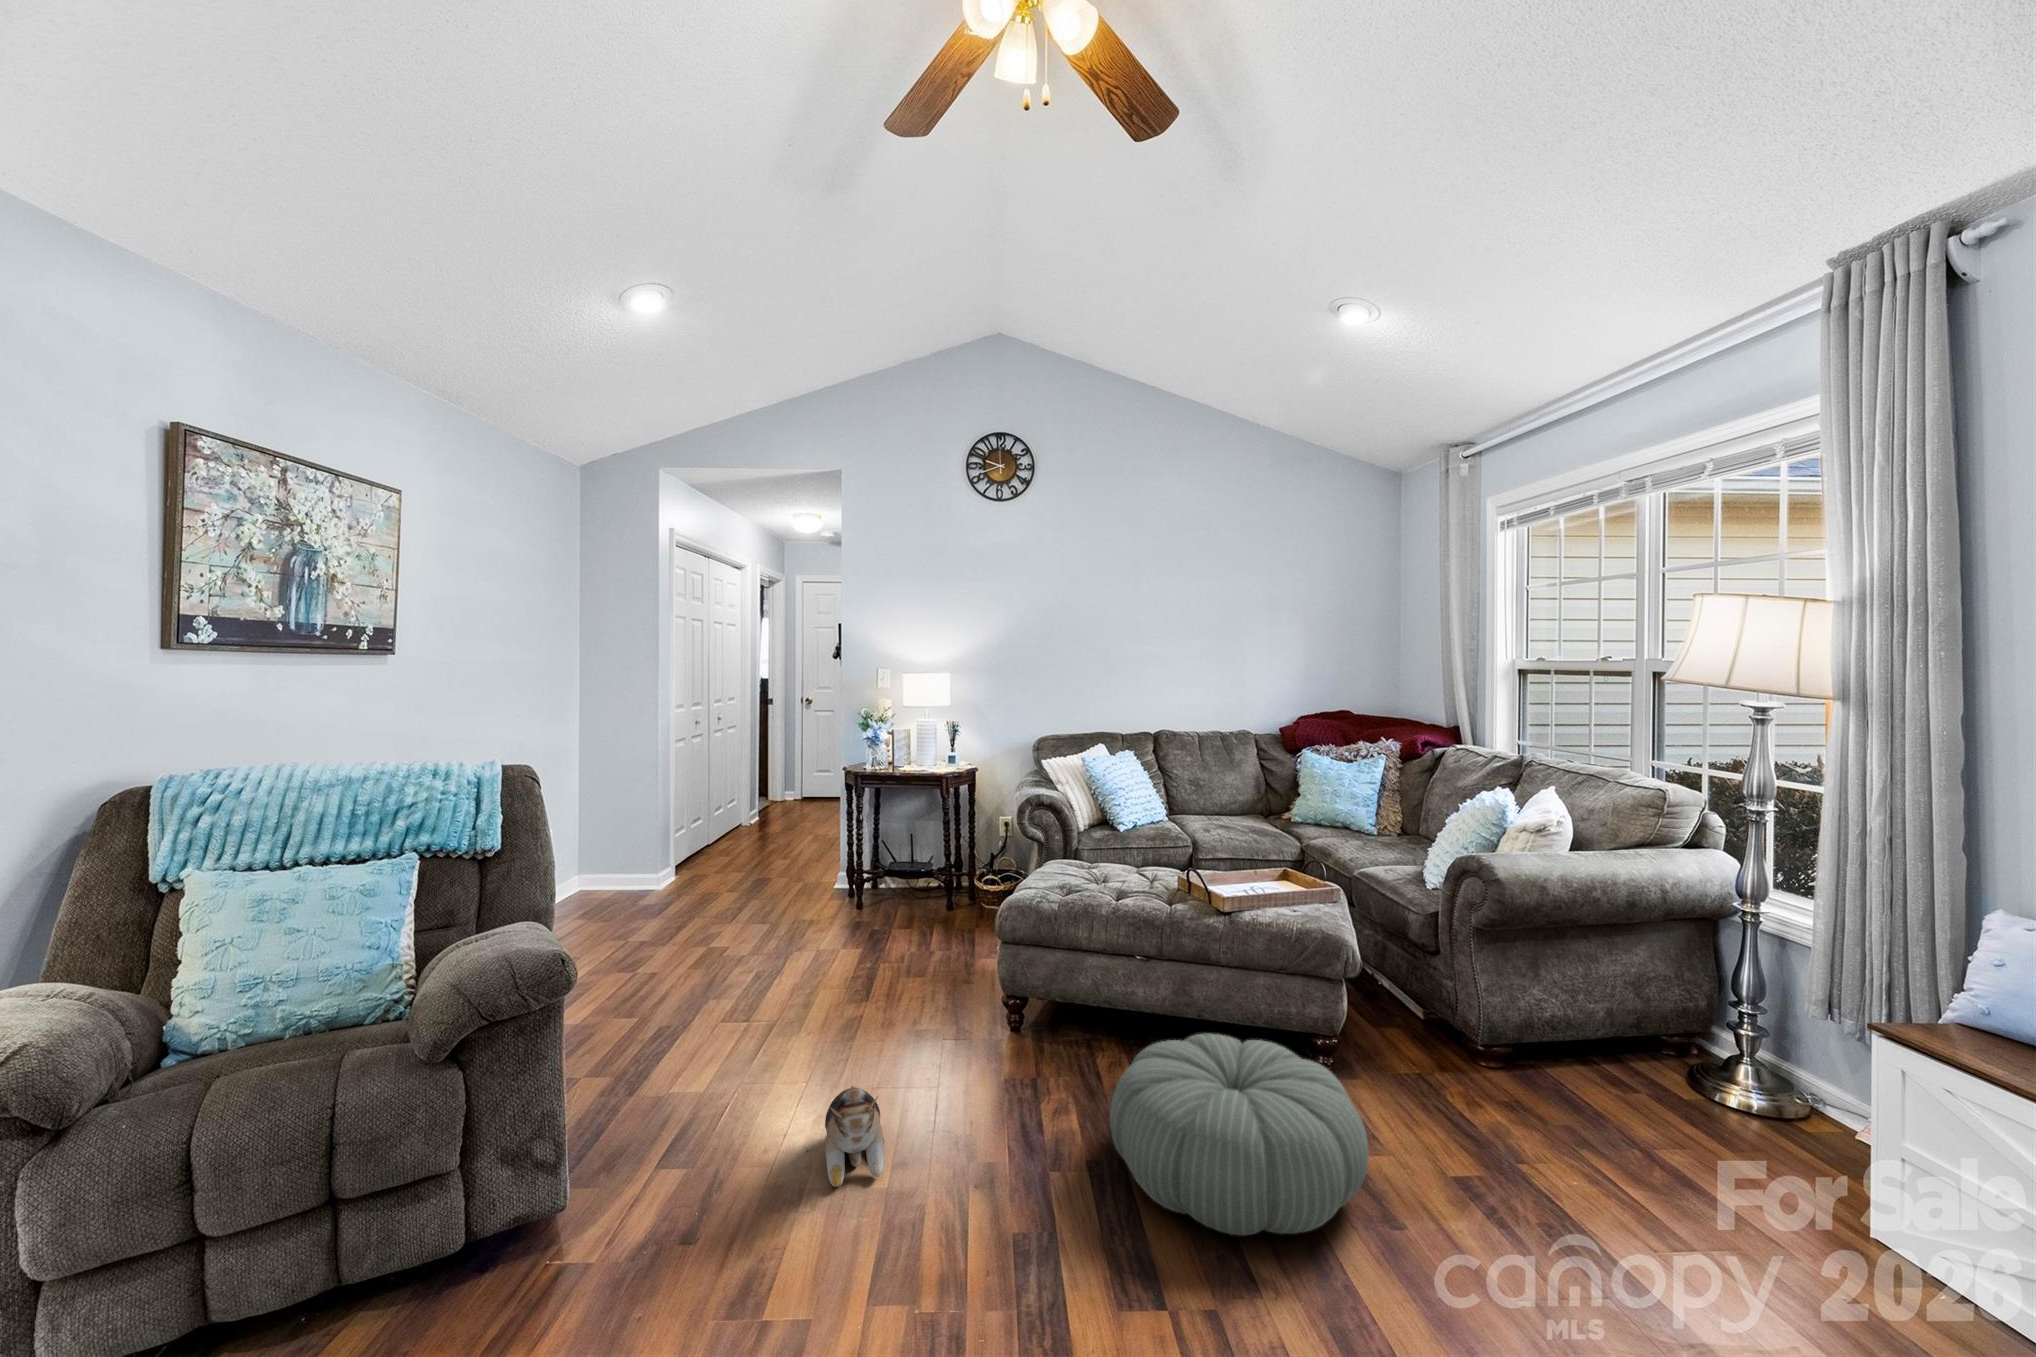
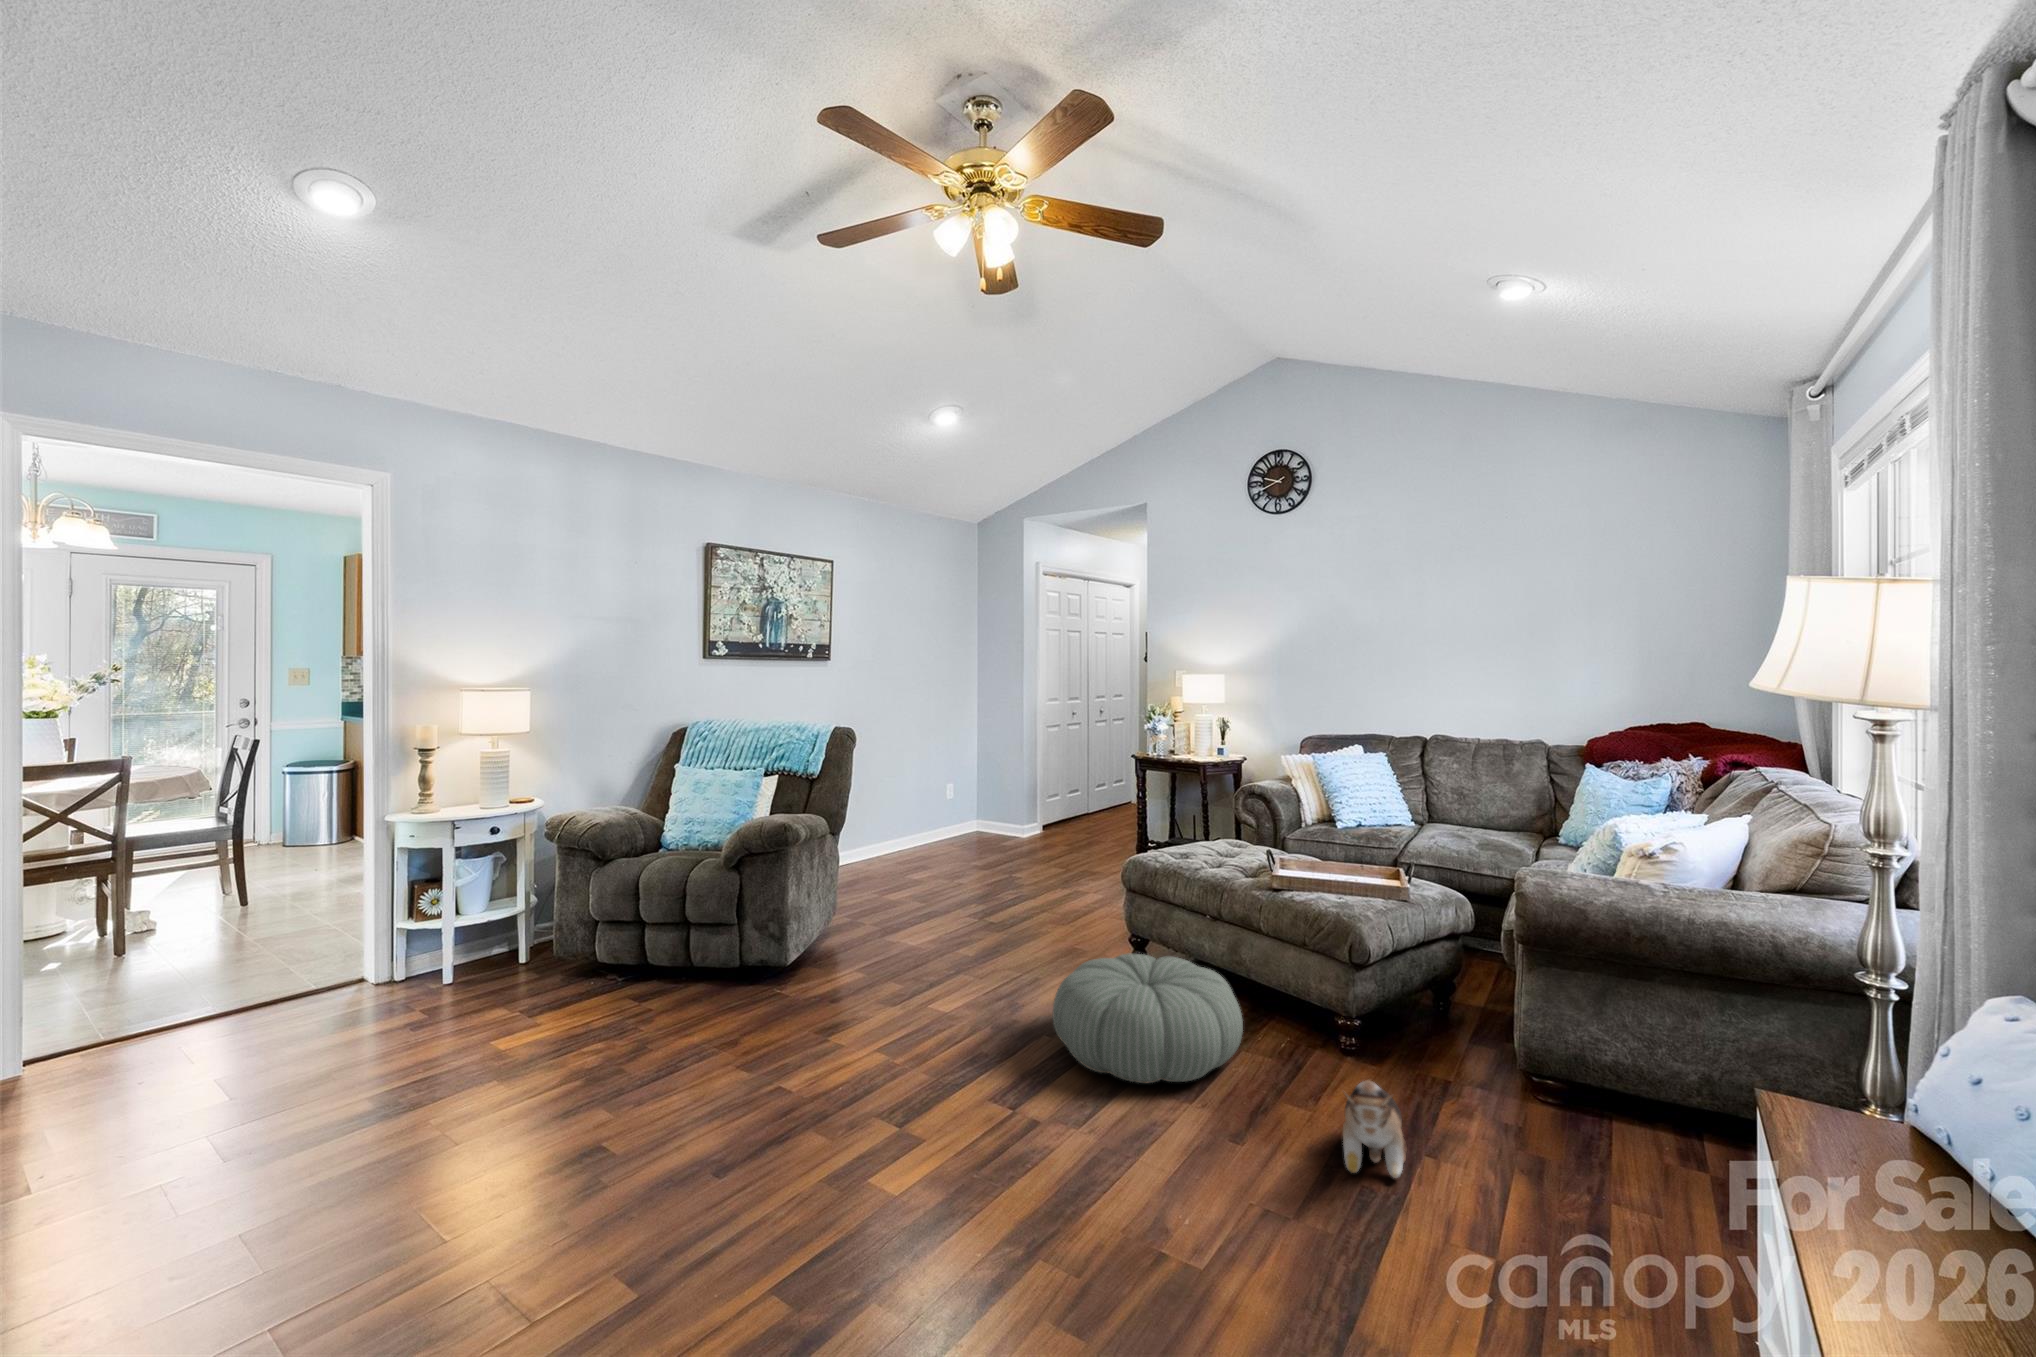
plush toy: present [825,1086,884,1187] -> present [1343,1080,1407,1178]

